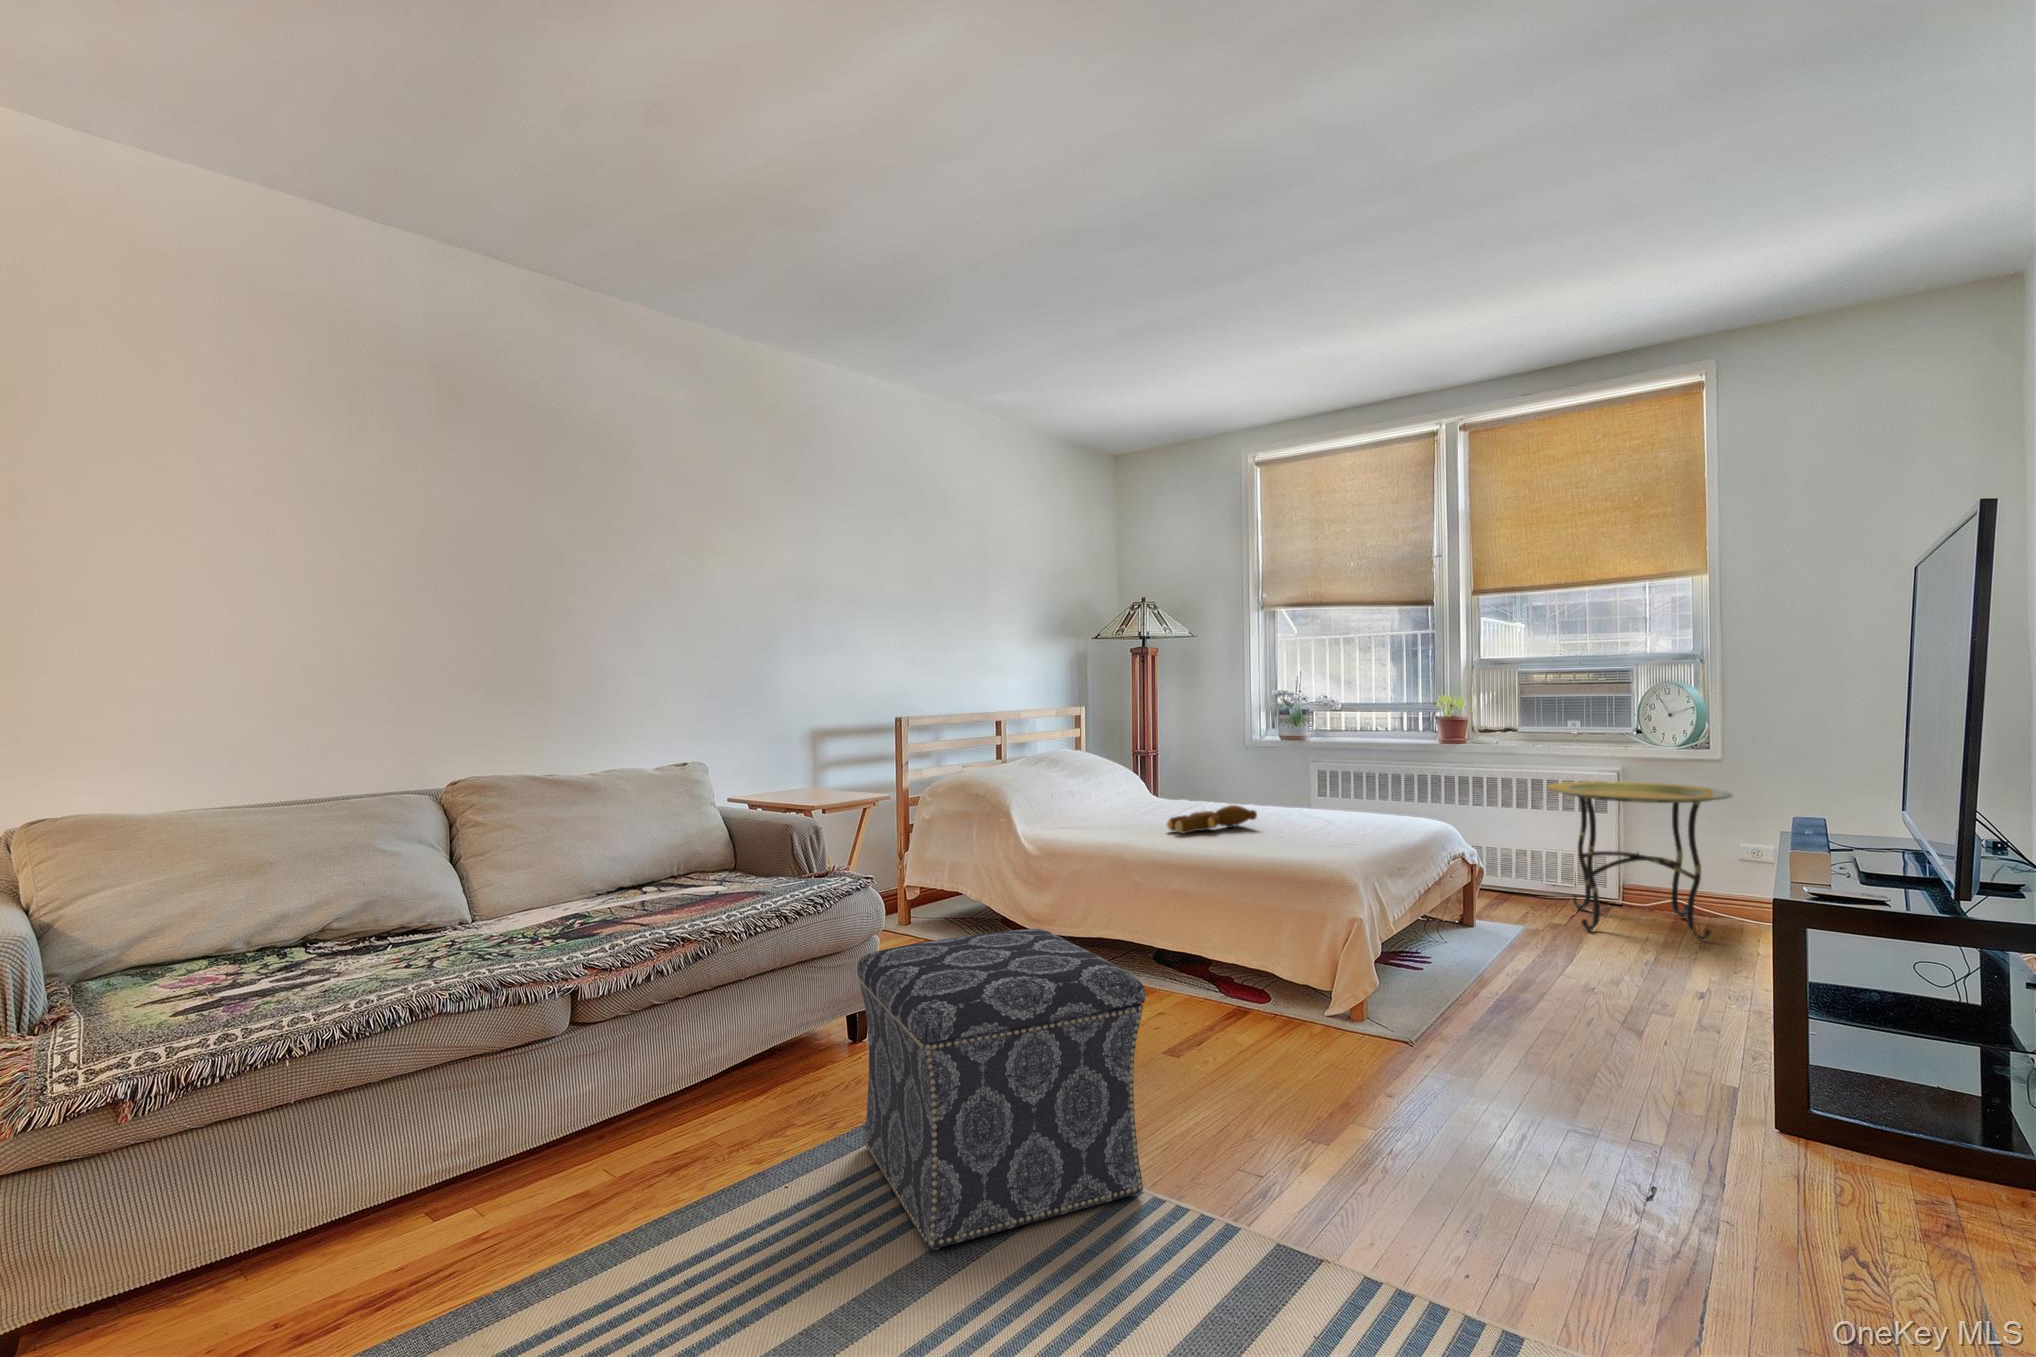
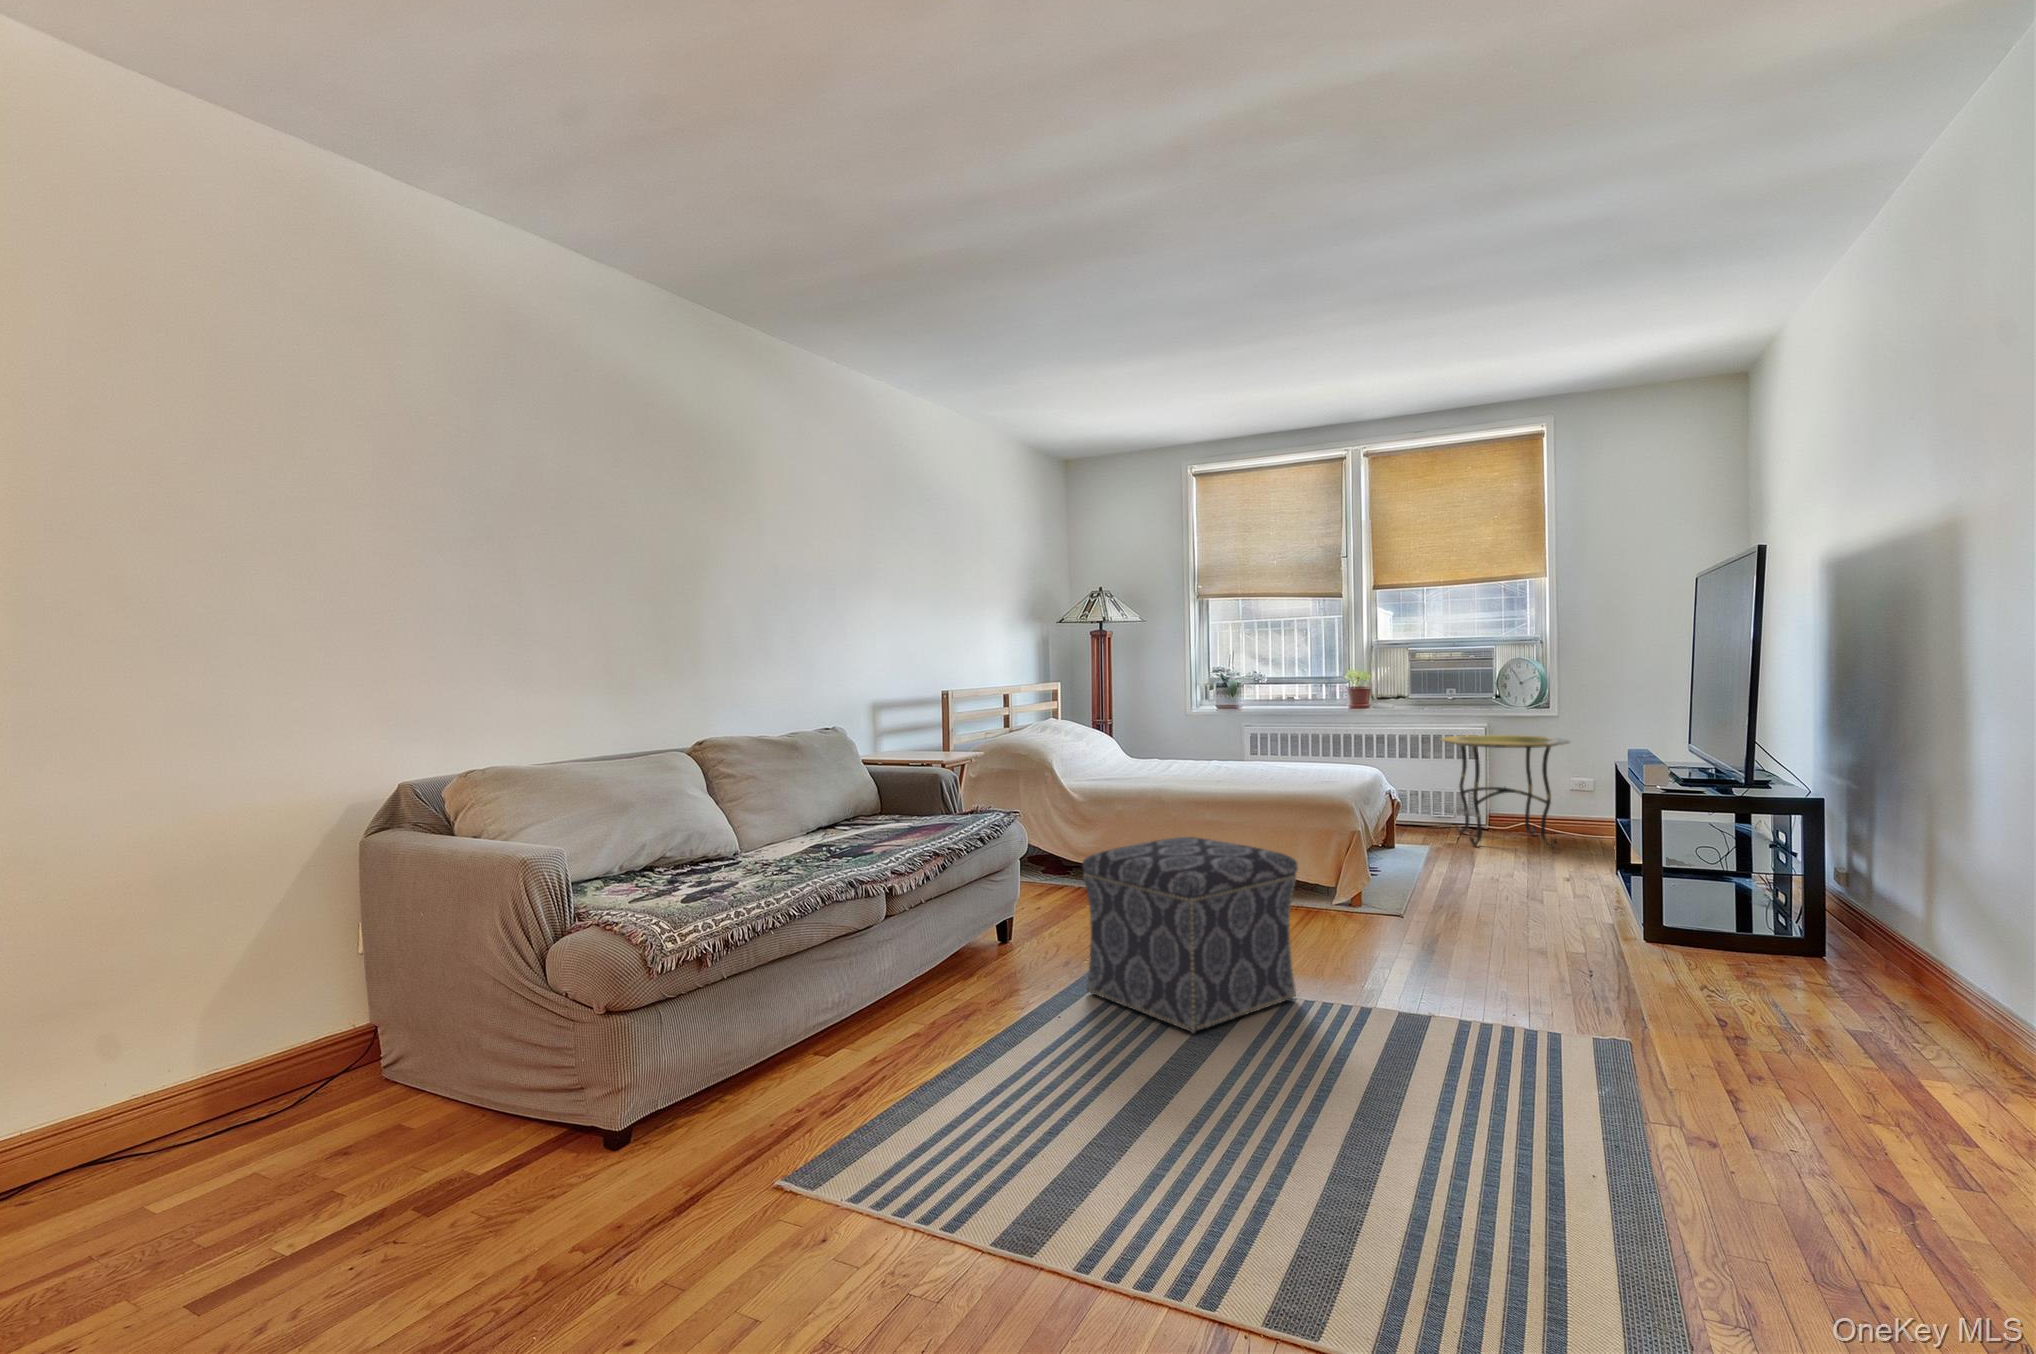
teddy bear: present [1167,805,1257,833] -> none [1184,758,1250,780]

